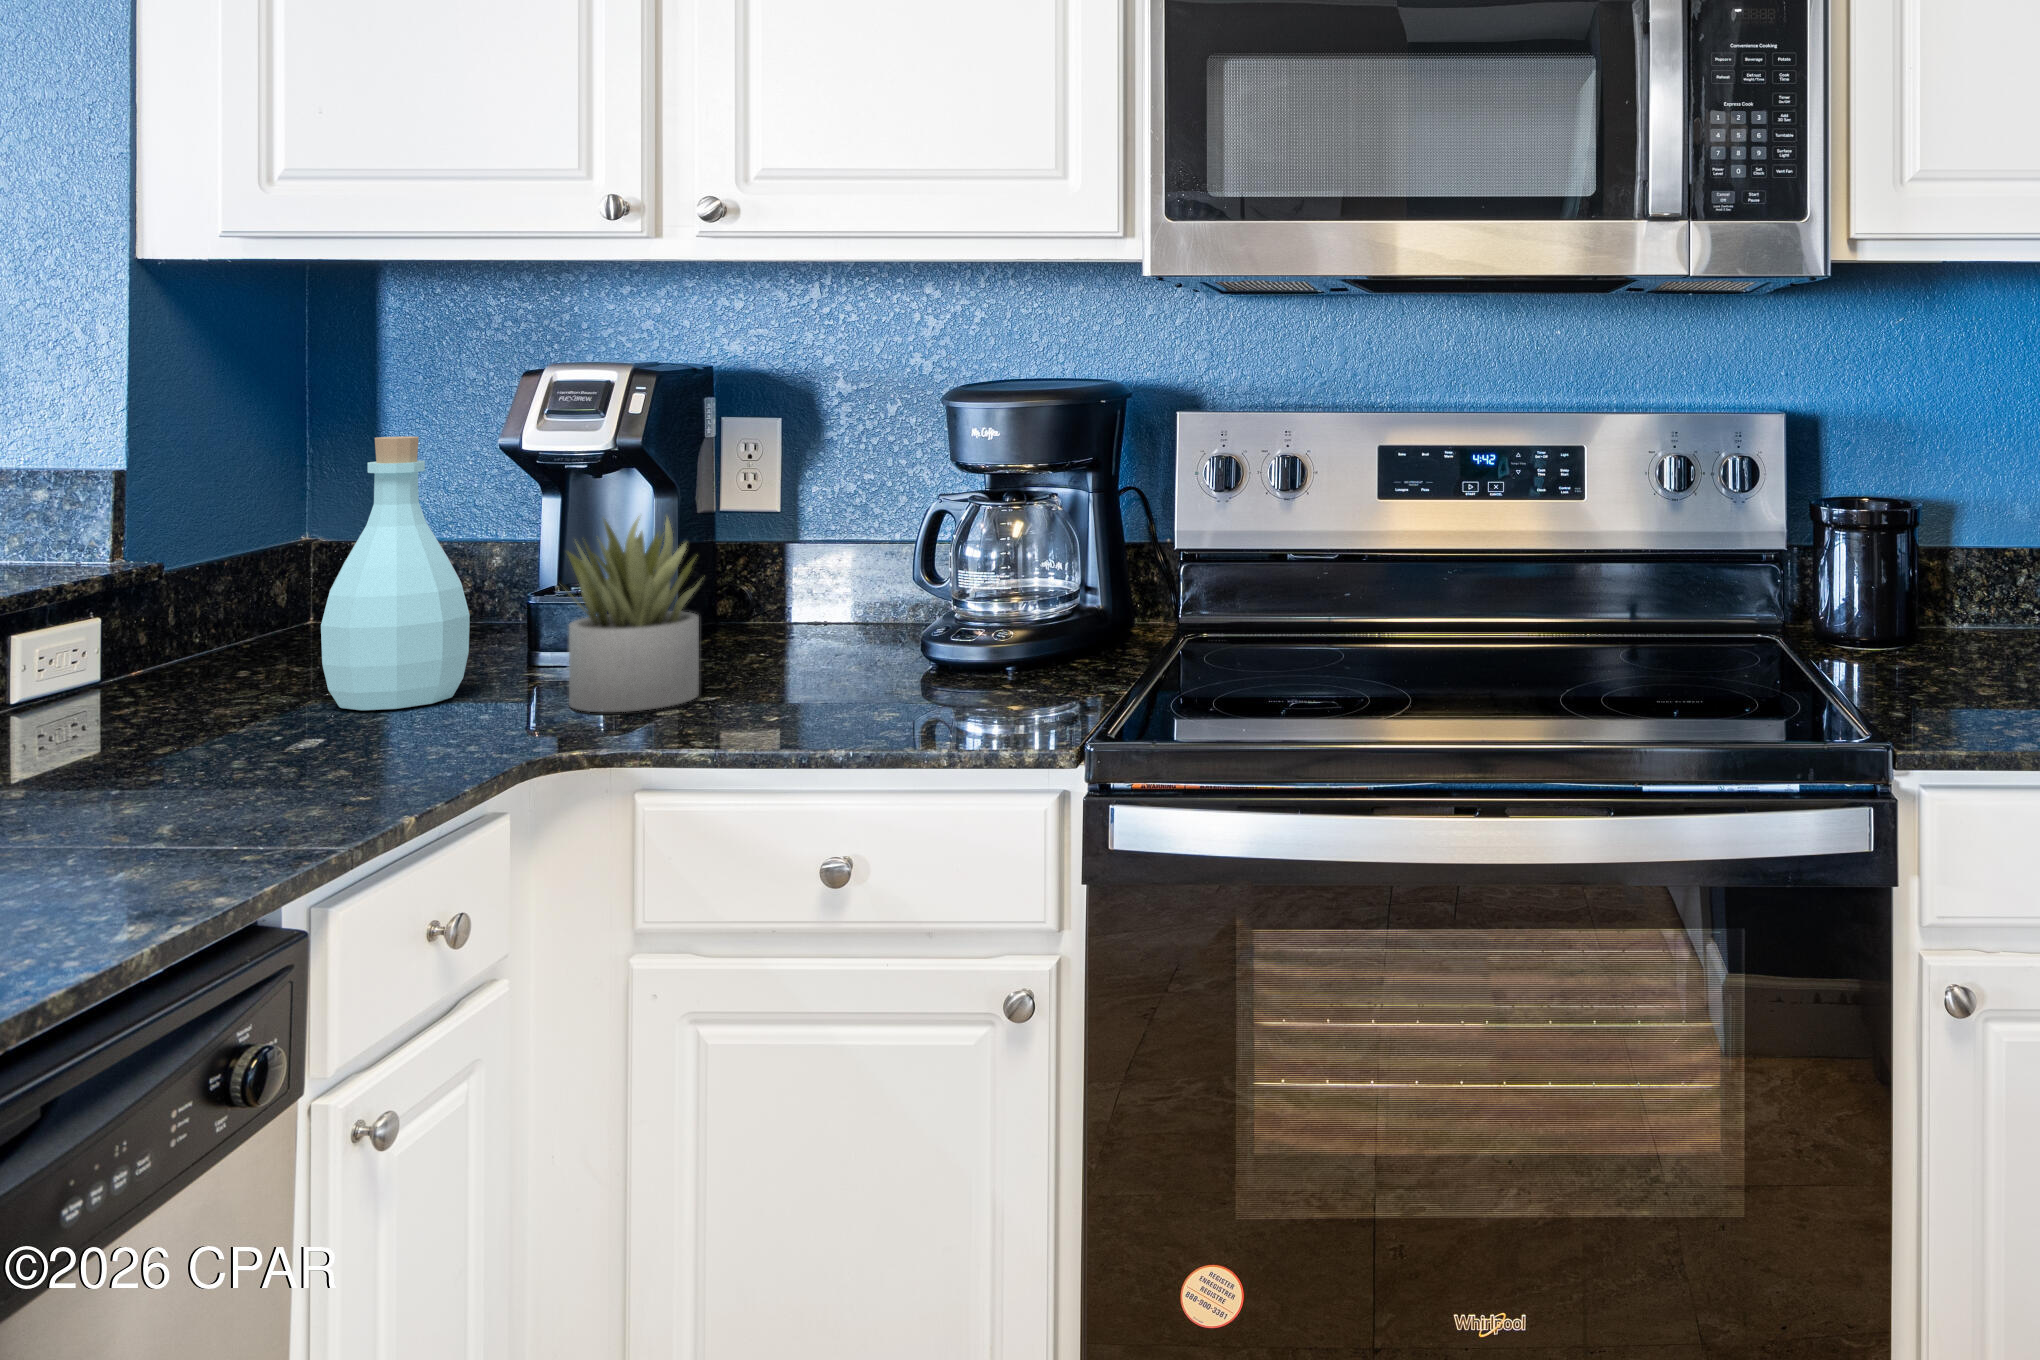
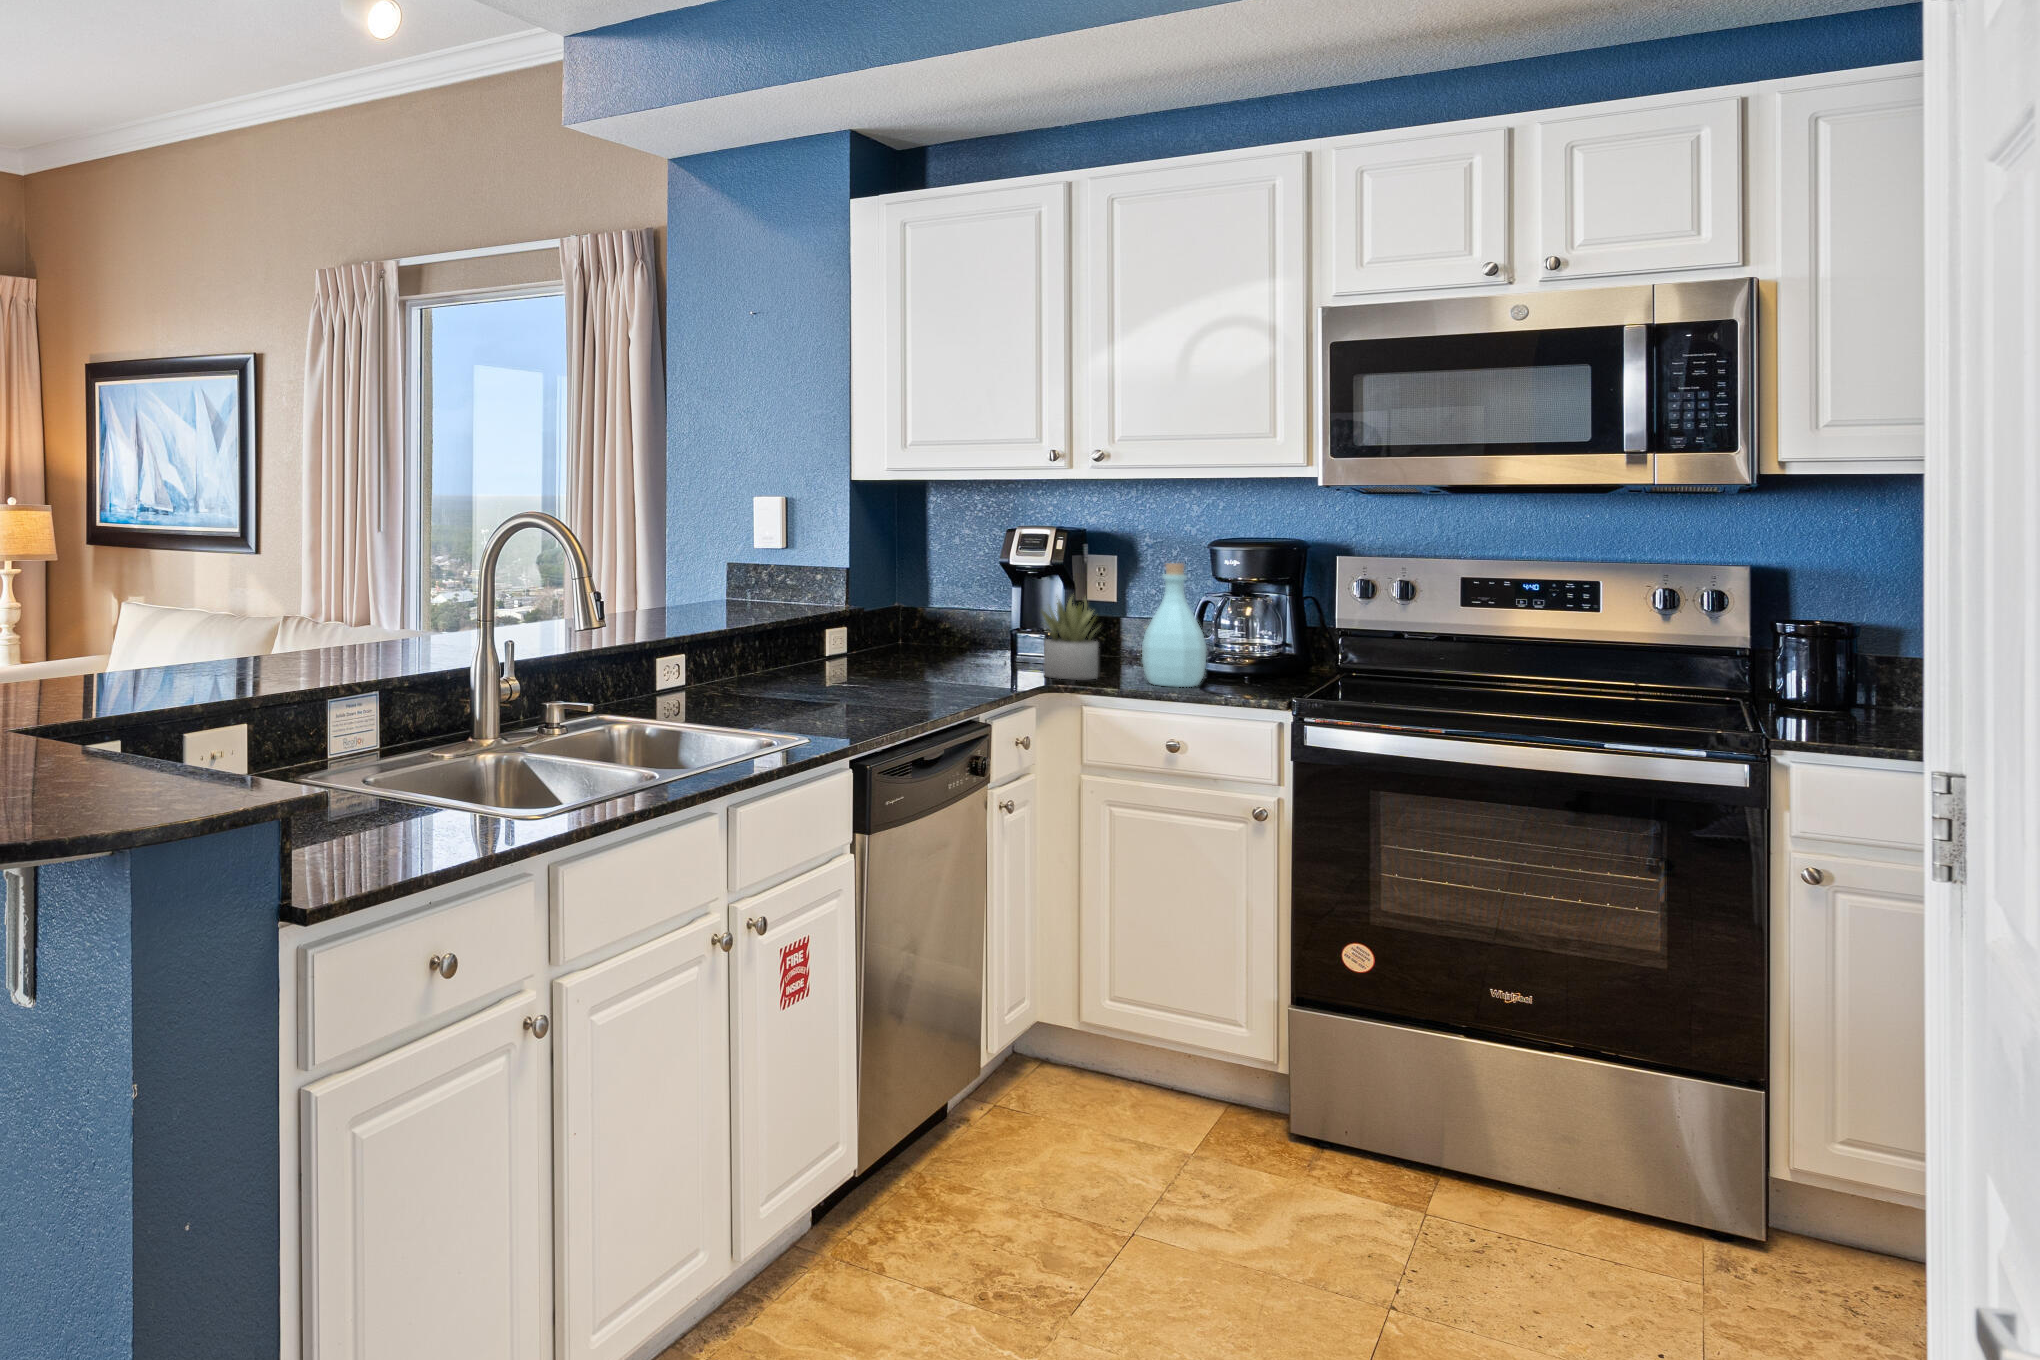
bottle: present [321,436,470,710] -> present [1142,563,1207,687]

